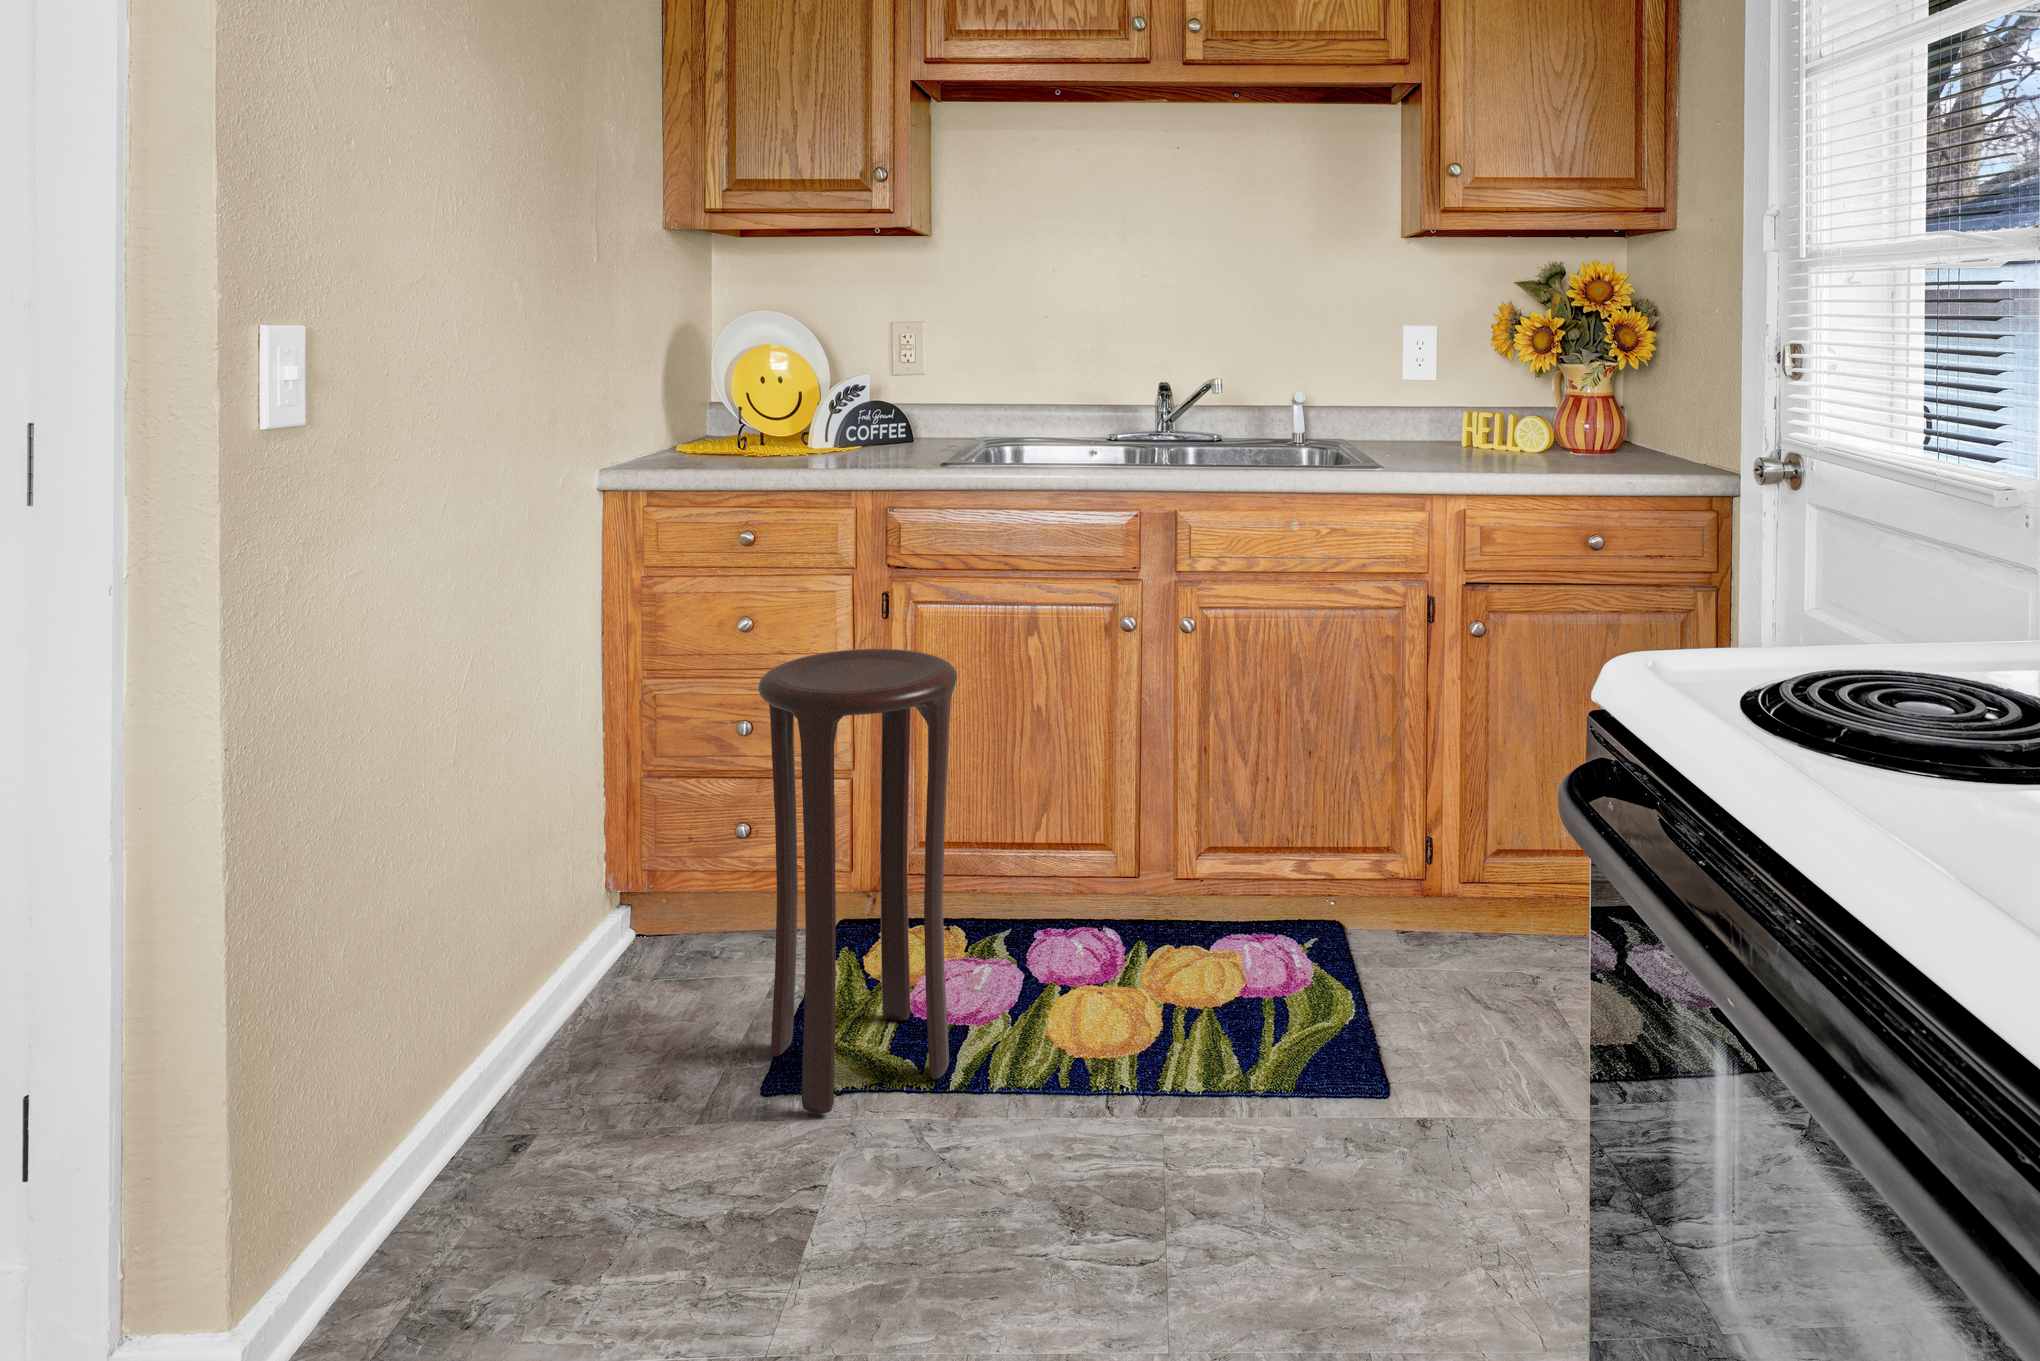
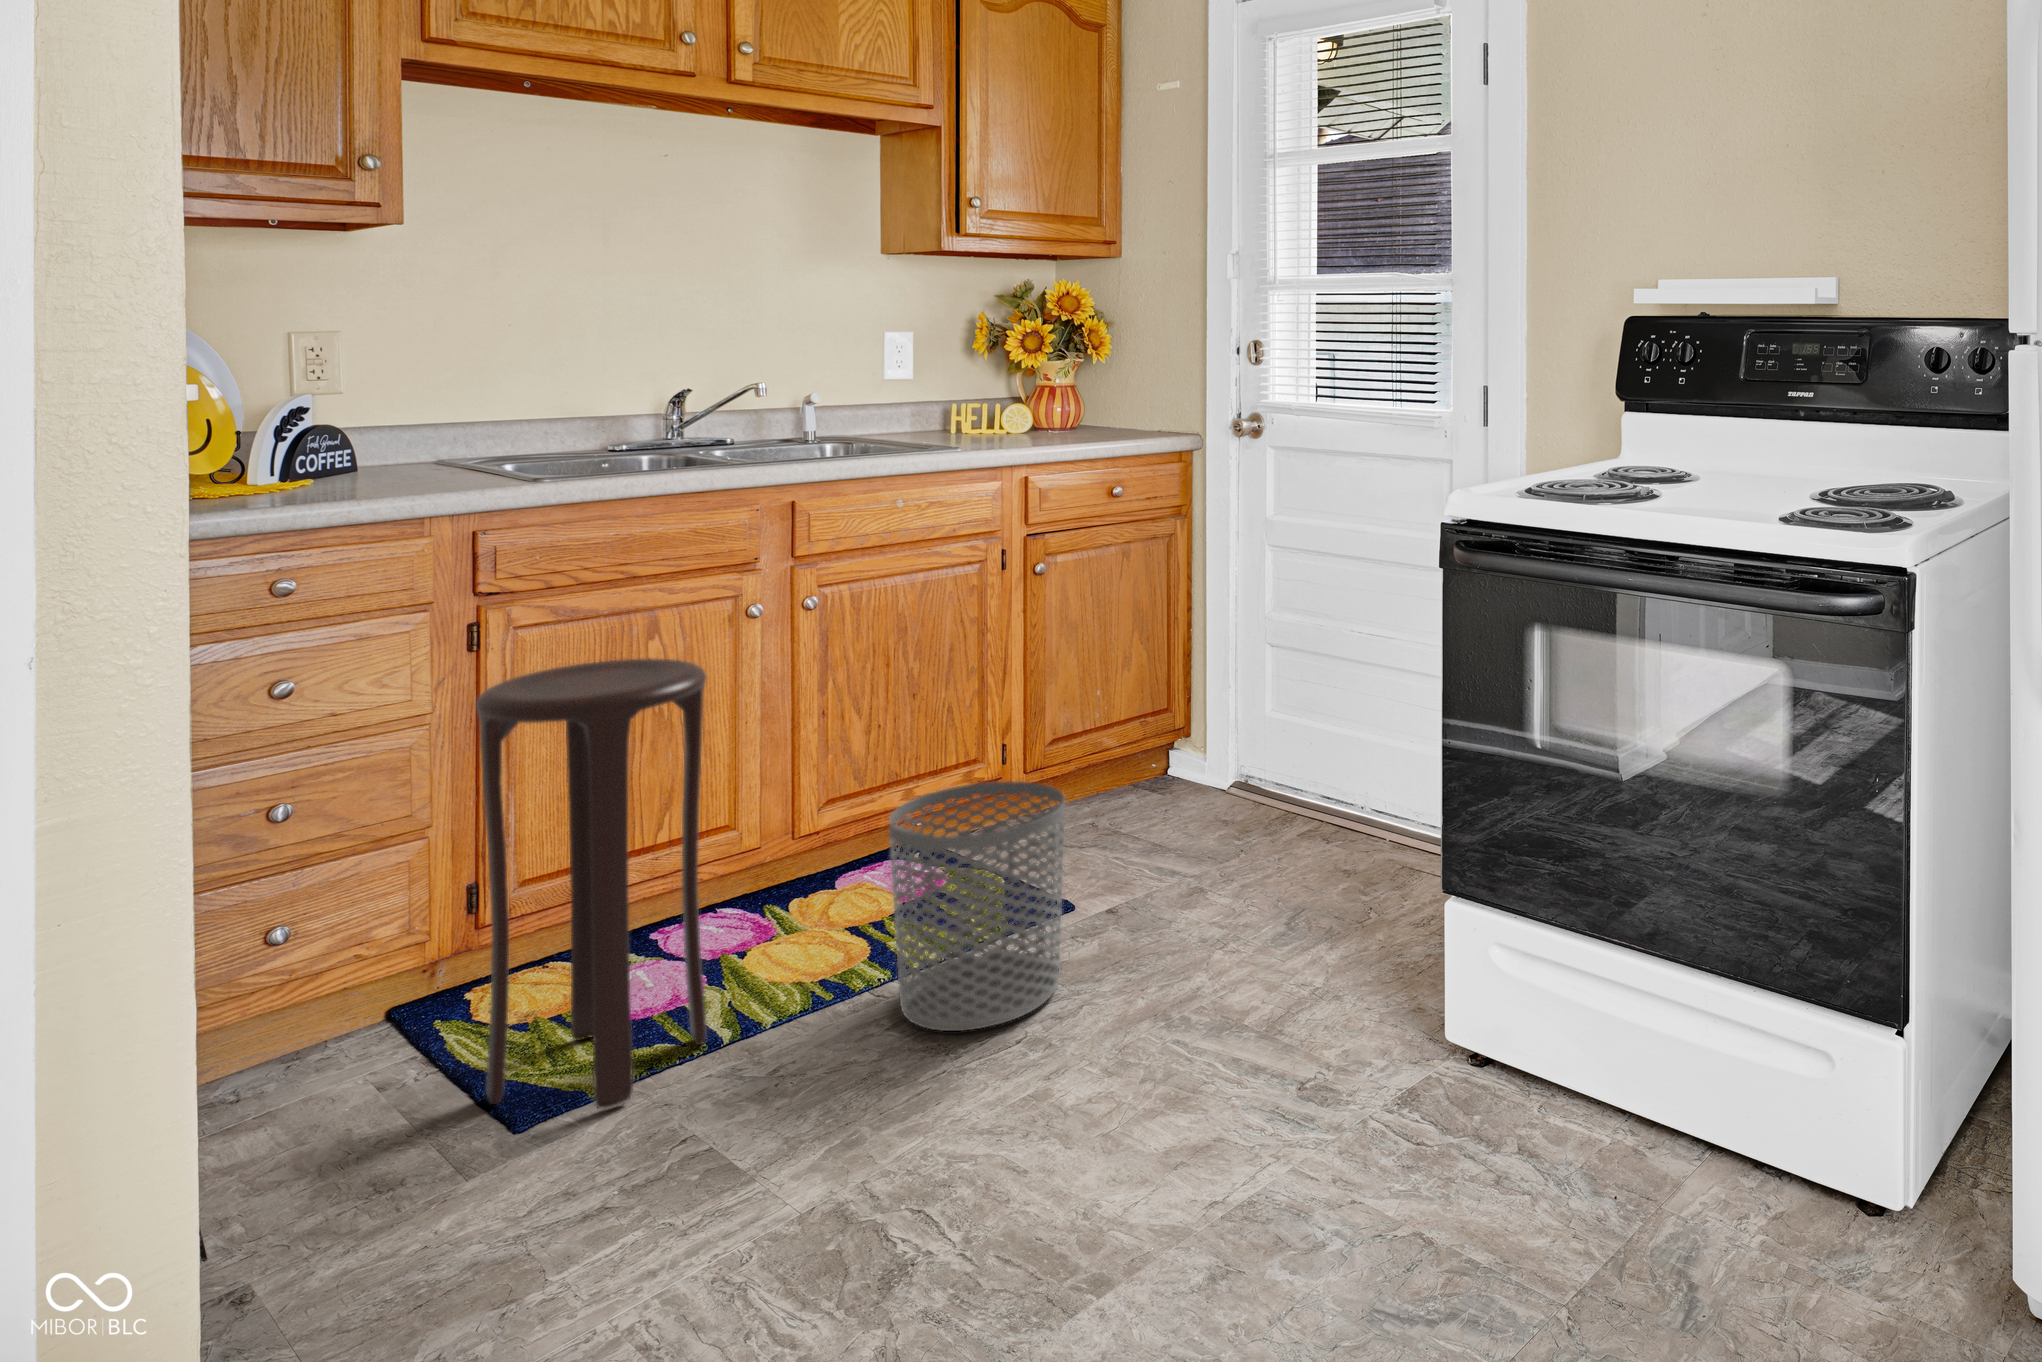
waste bin: none [1071,887,1280,1230] -> present [889,781,1065,1031]

